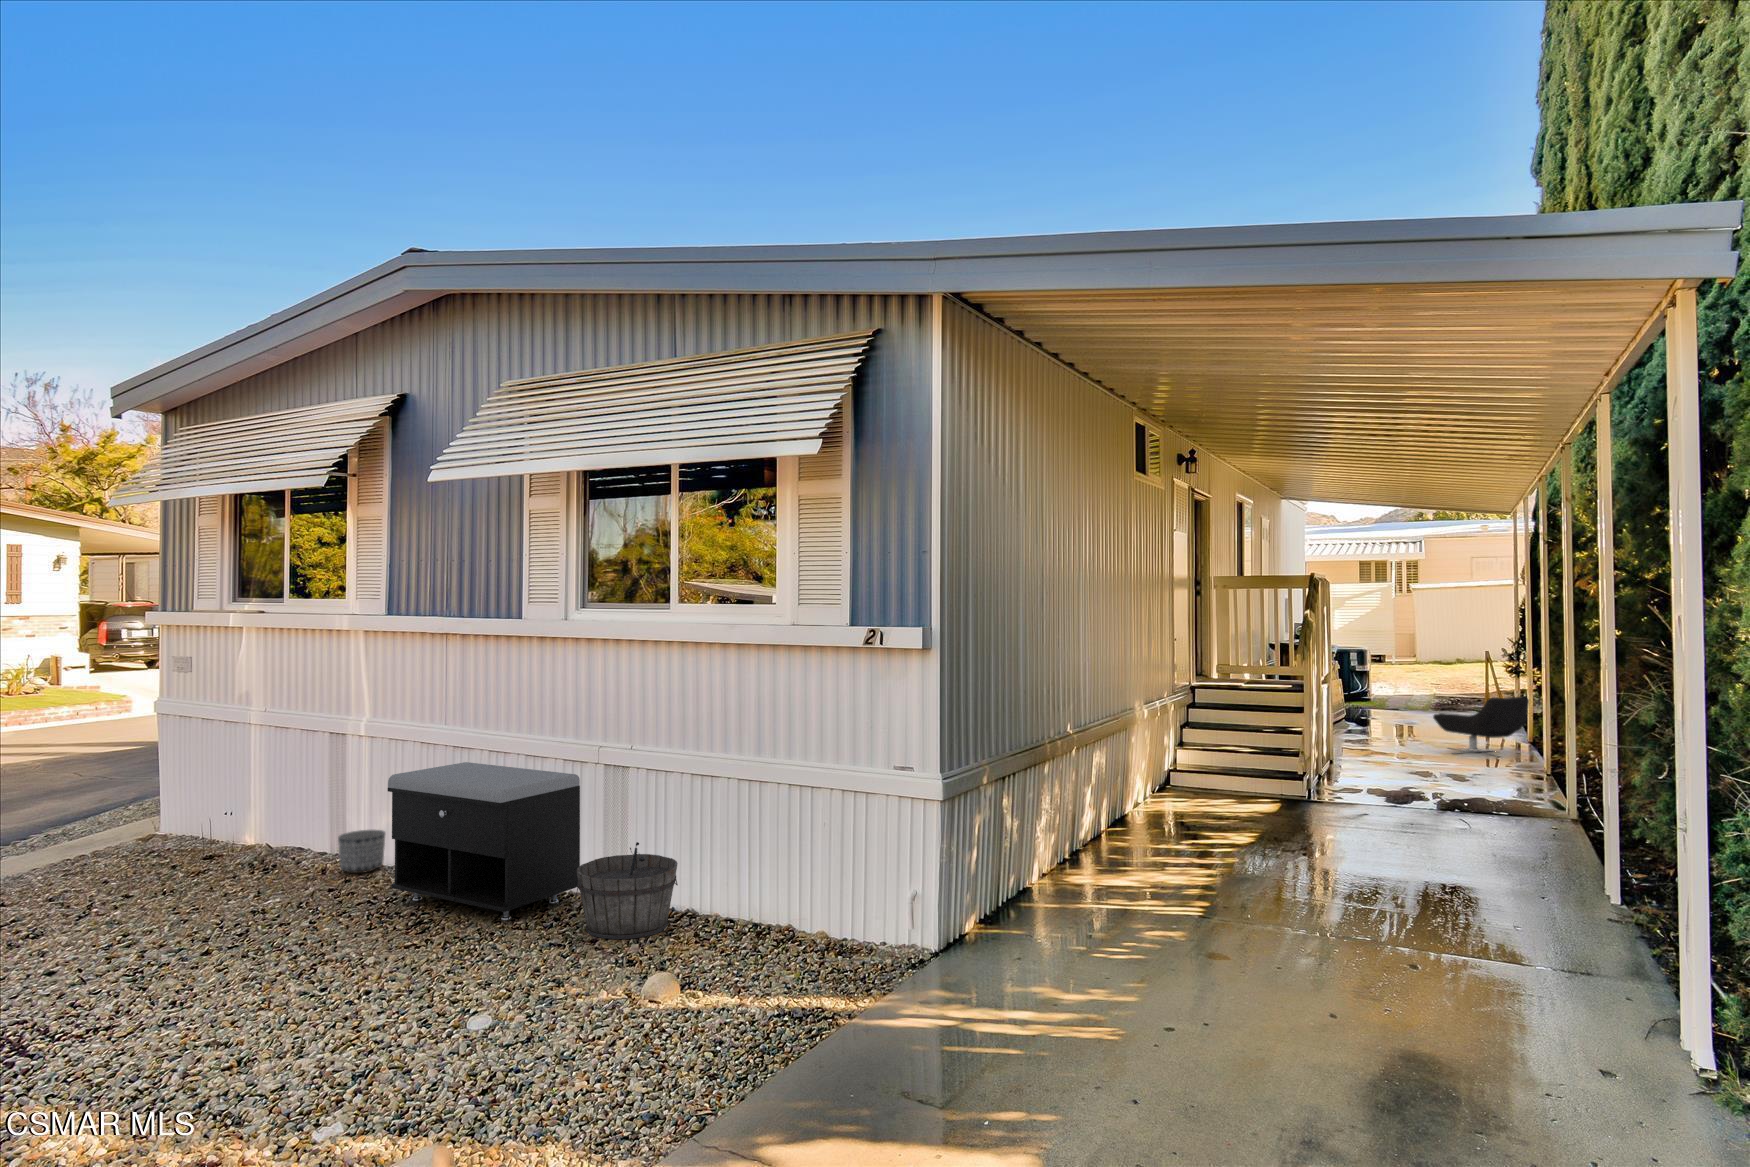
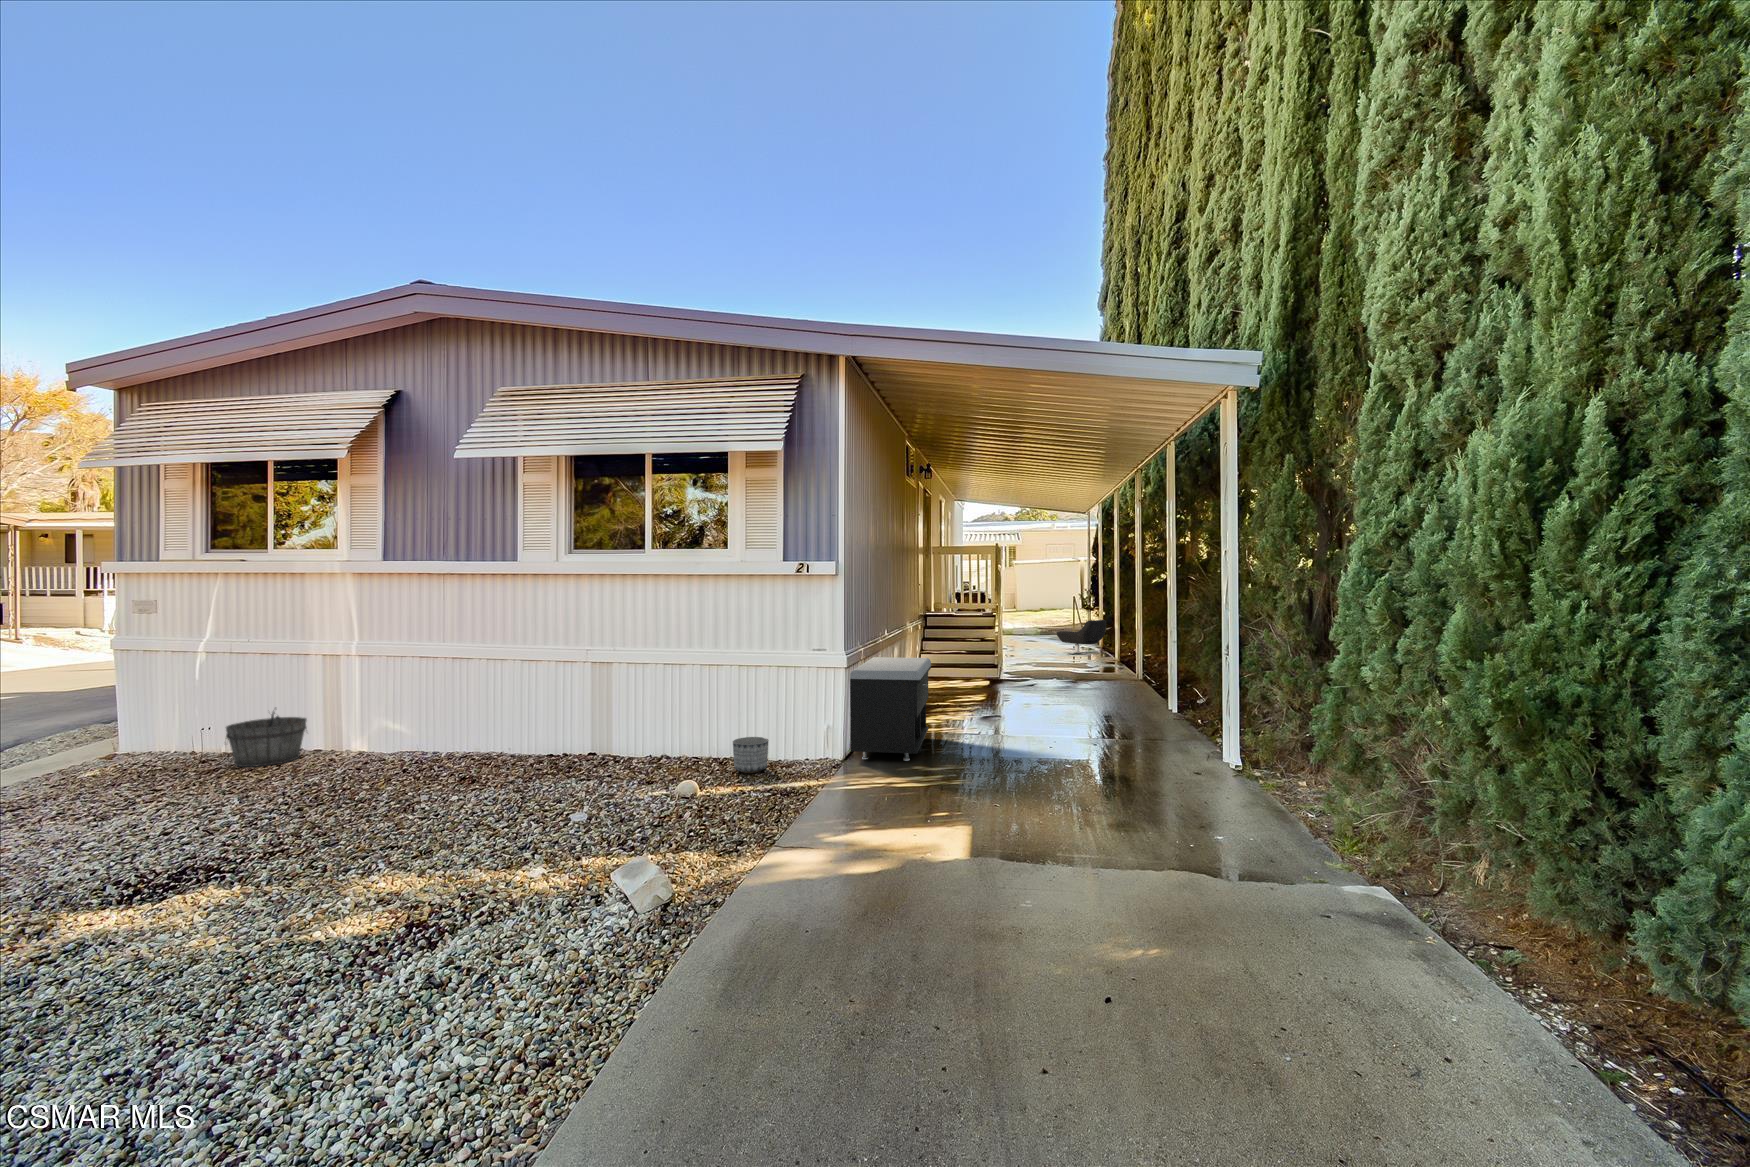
storage bench: present [388,762,580,921] -> present [850,657,931,761]
planter: present [338,830,385,873] -> present [733,737,769,773]
wooden bucket: present [575,842,678,939] -> present [226,712,307,767]

